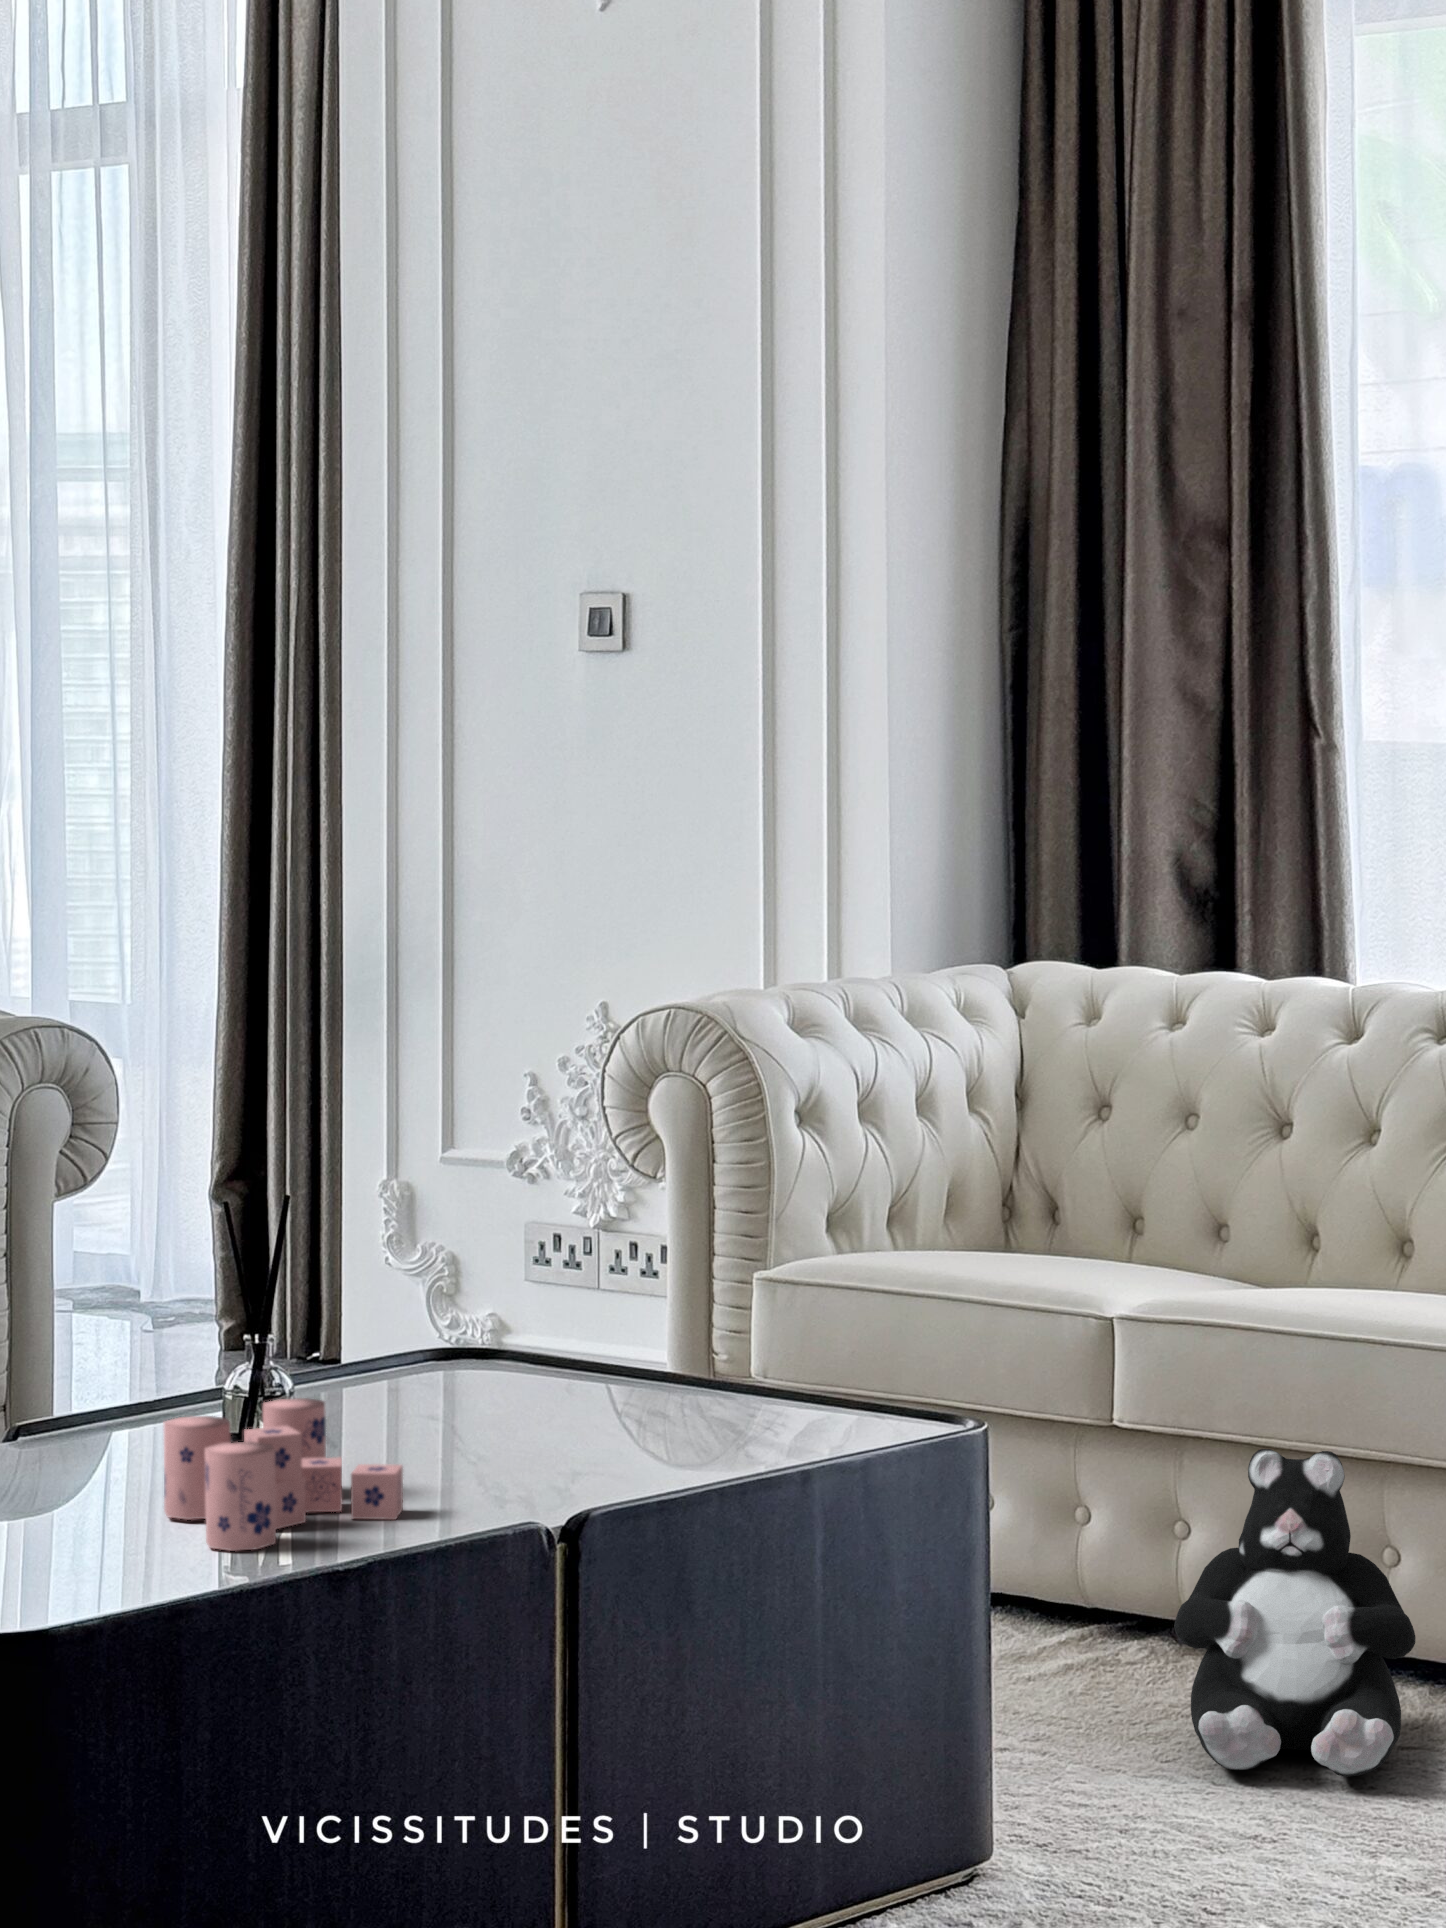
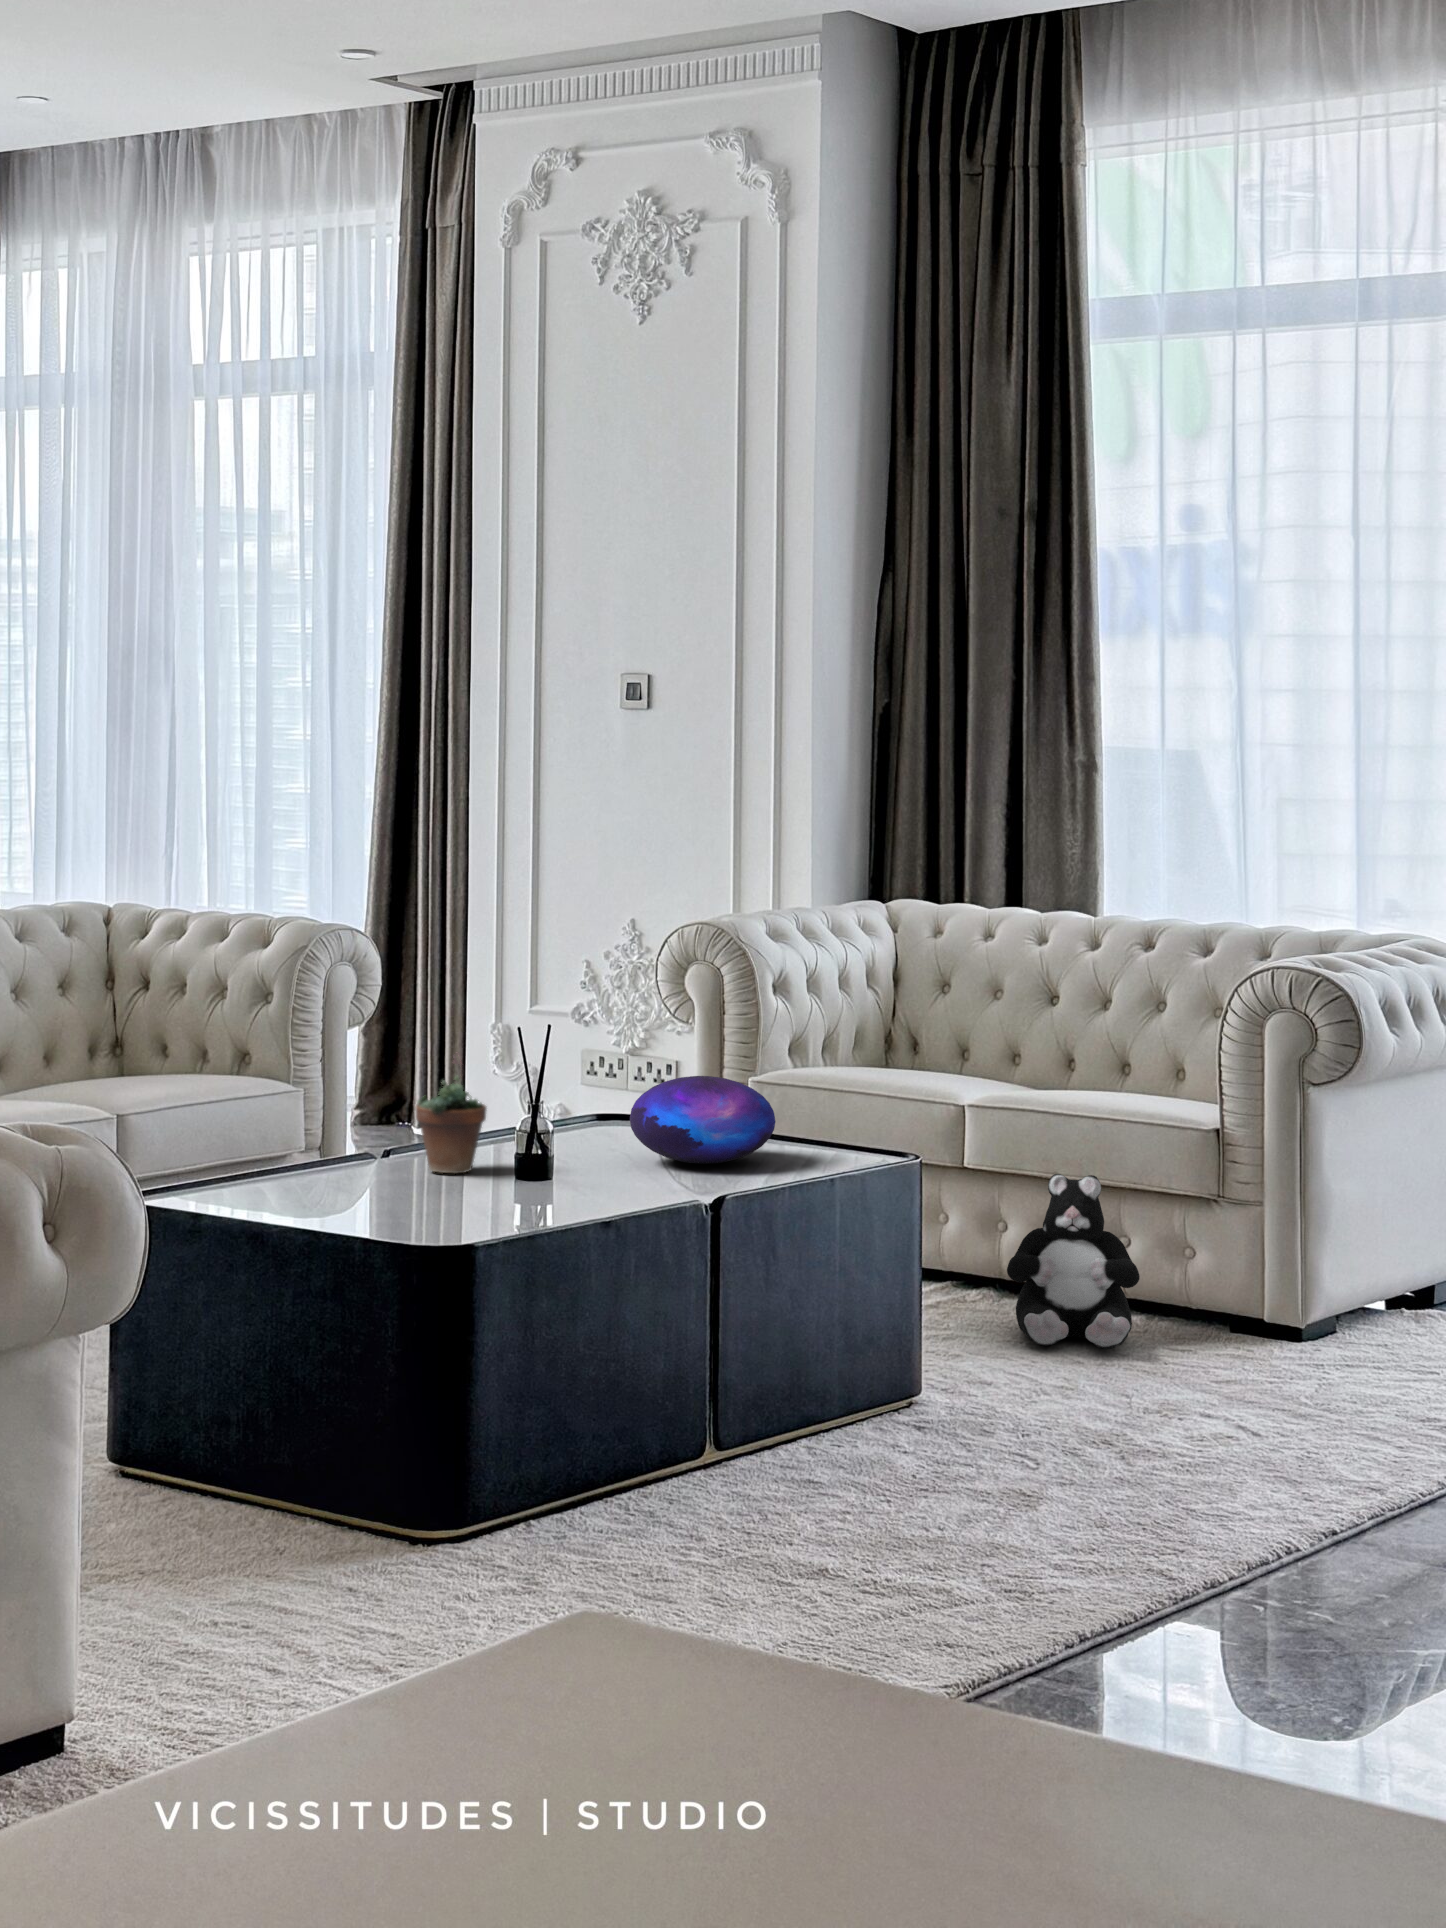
succulent plant: none [18,1247,153,1477] -> present [416,1055,487,1173]
decorative orb: none [429,1286,703,1452] -> present [630,1076,776,1164]
candle: present [163,1398,403,1551] -> none [510,1132,634,1206]

